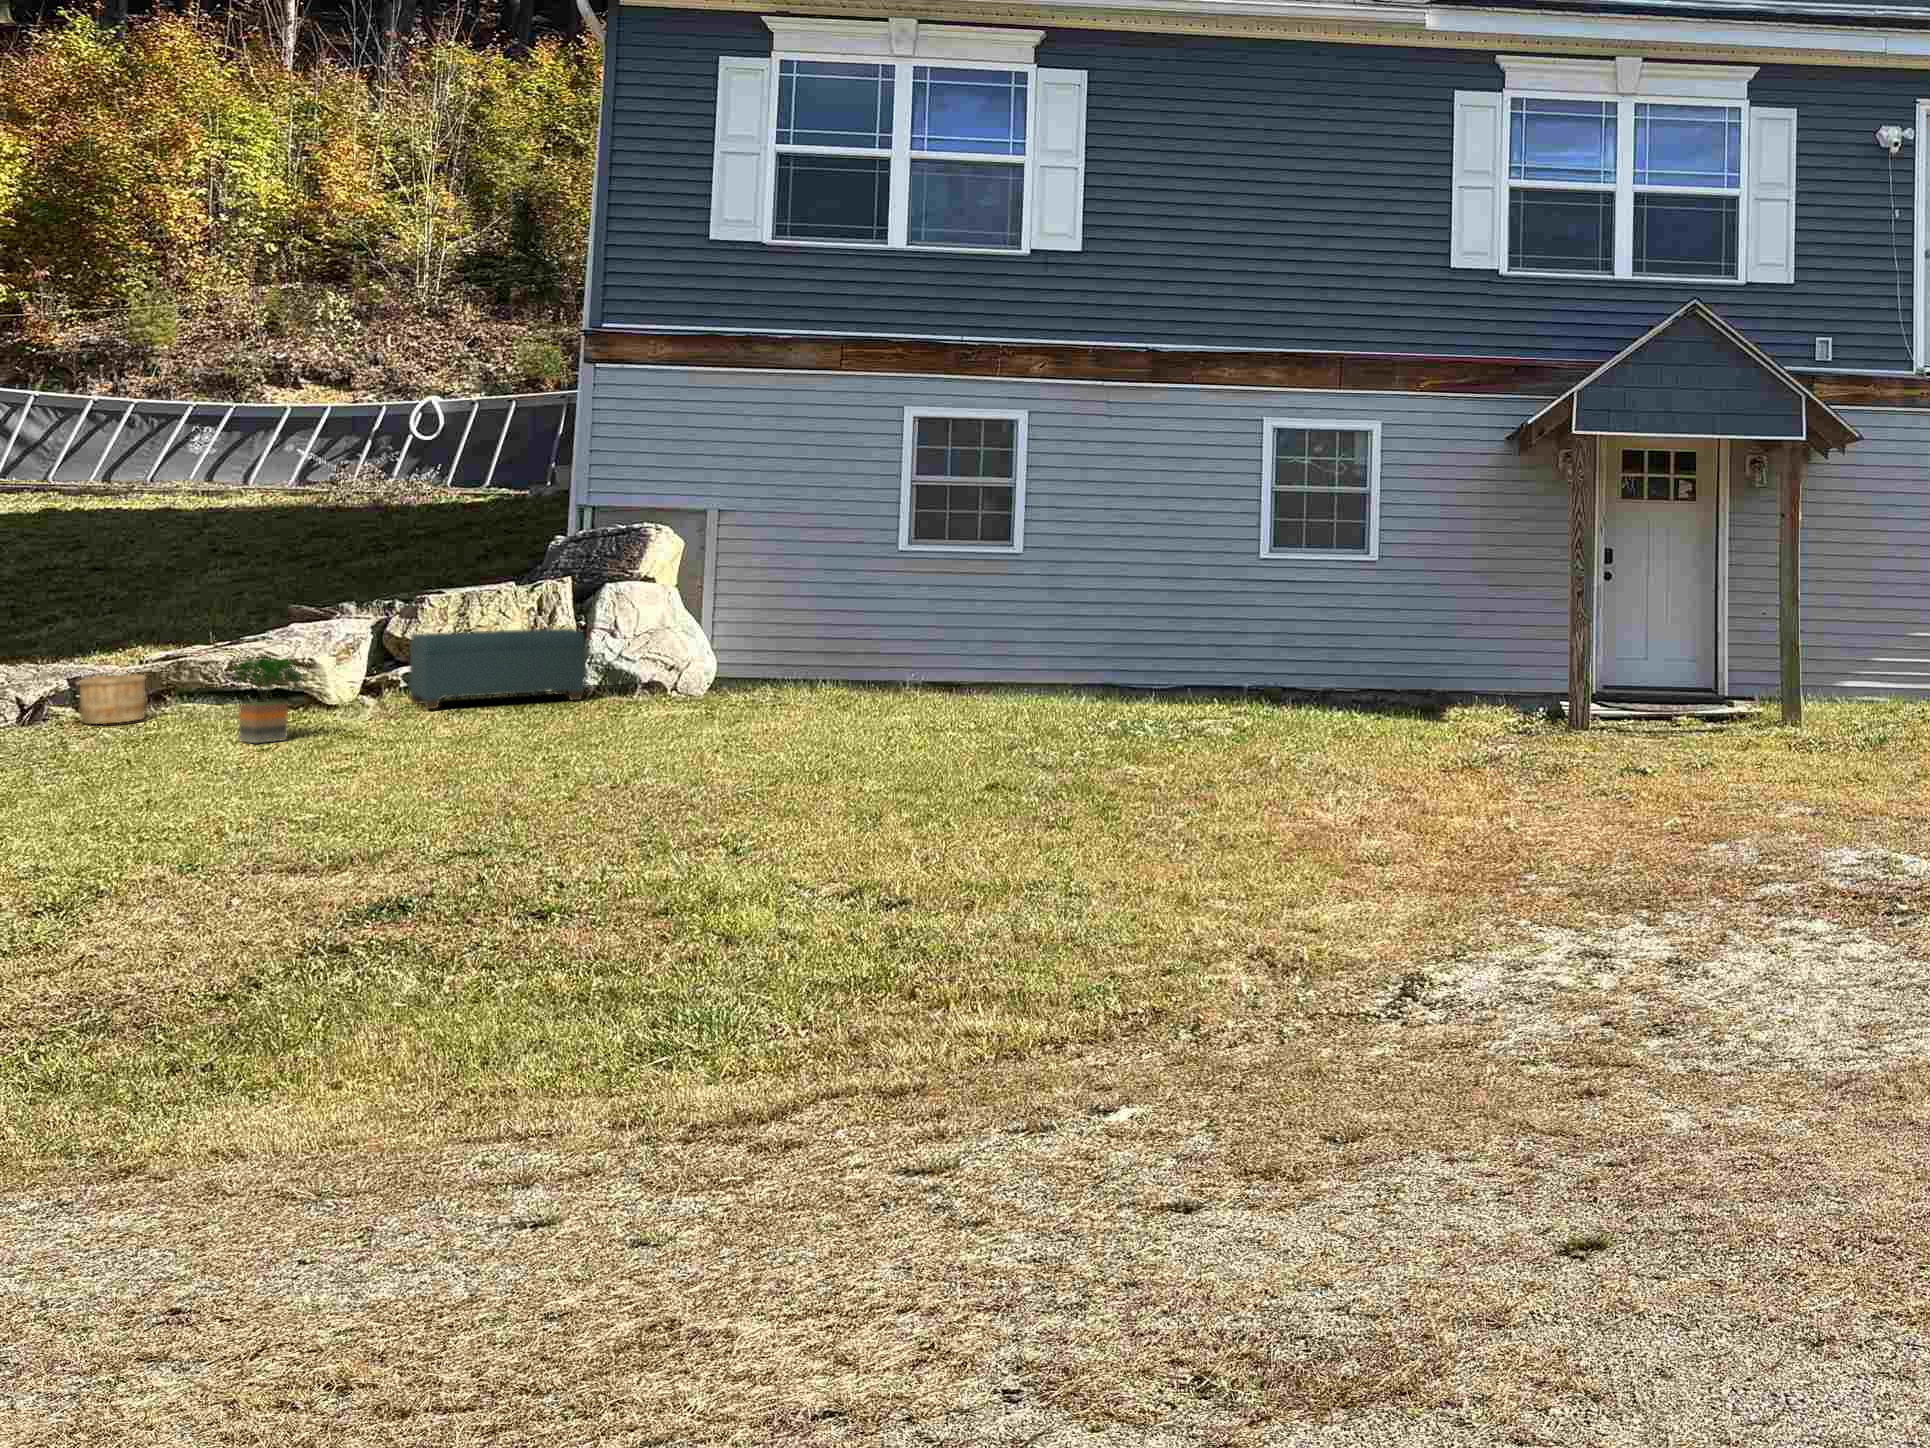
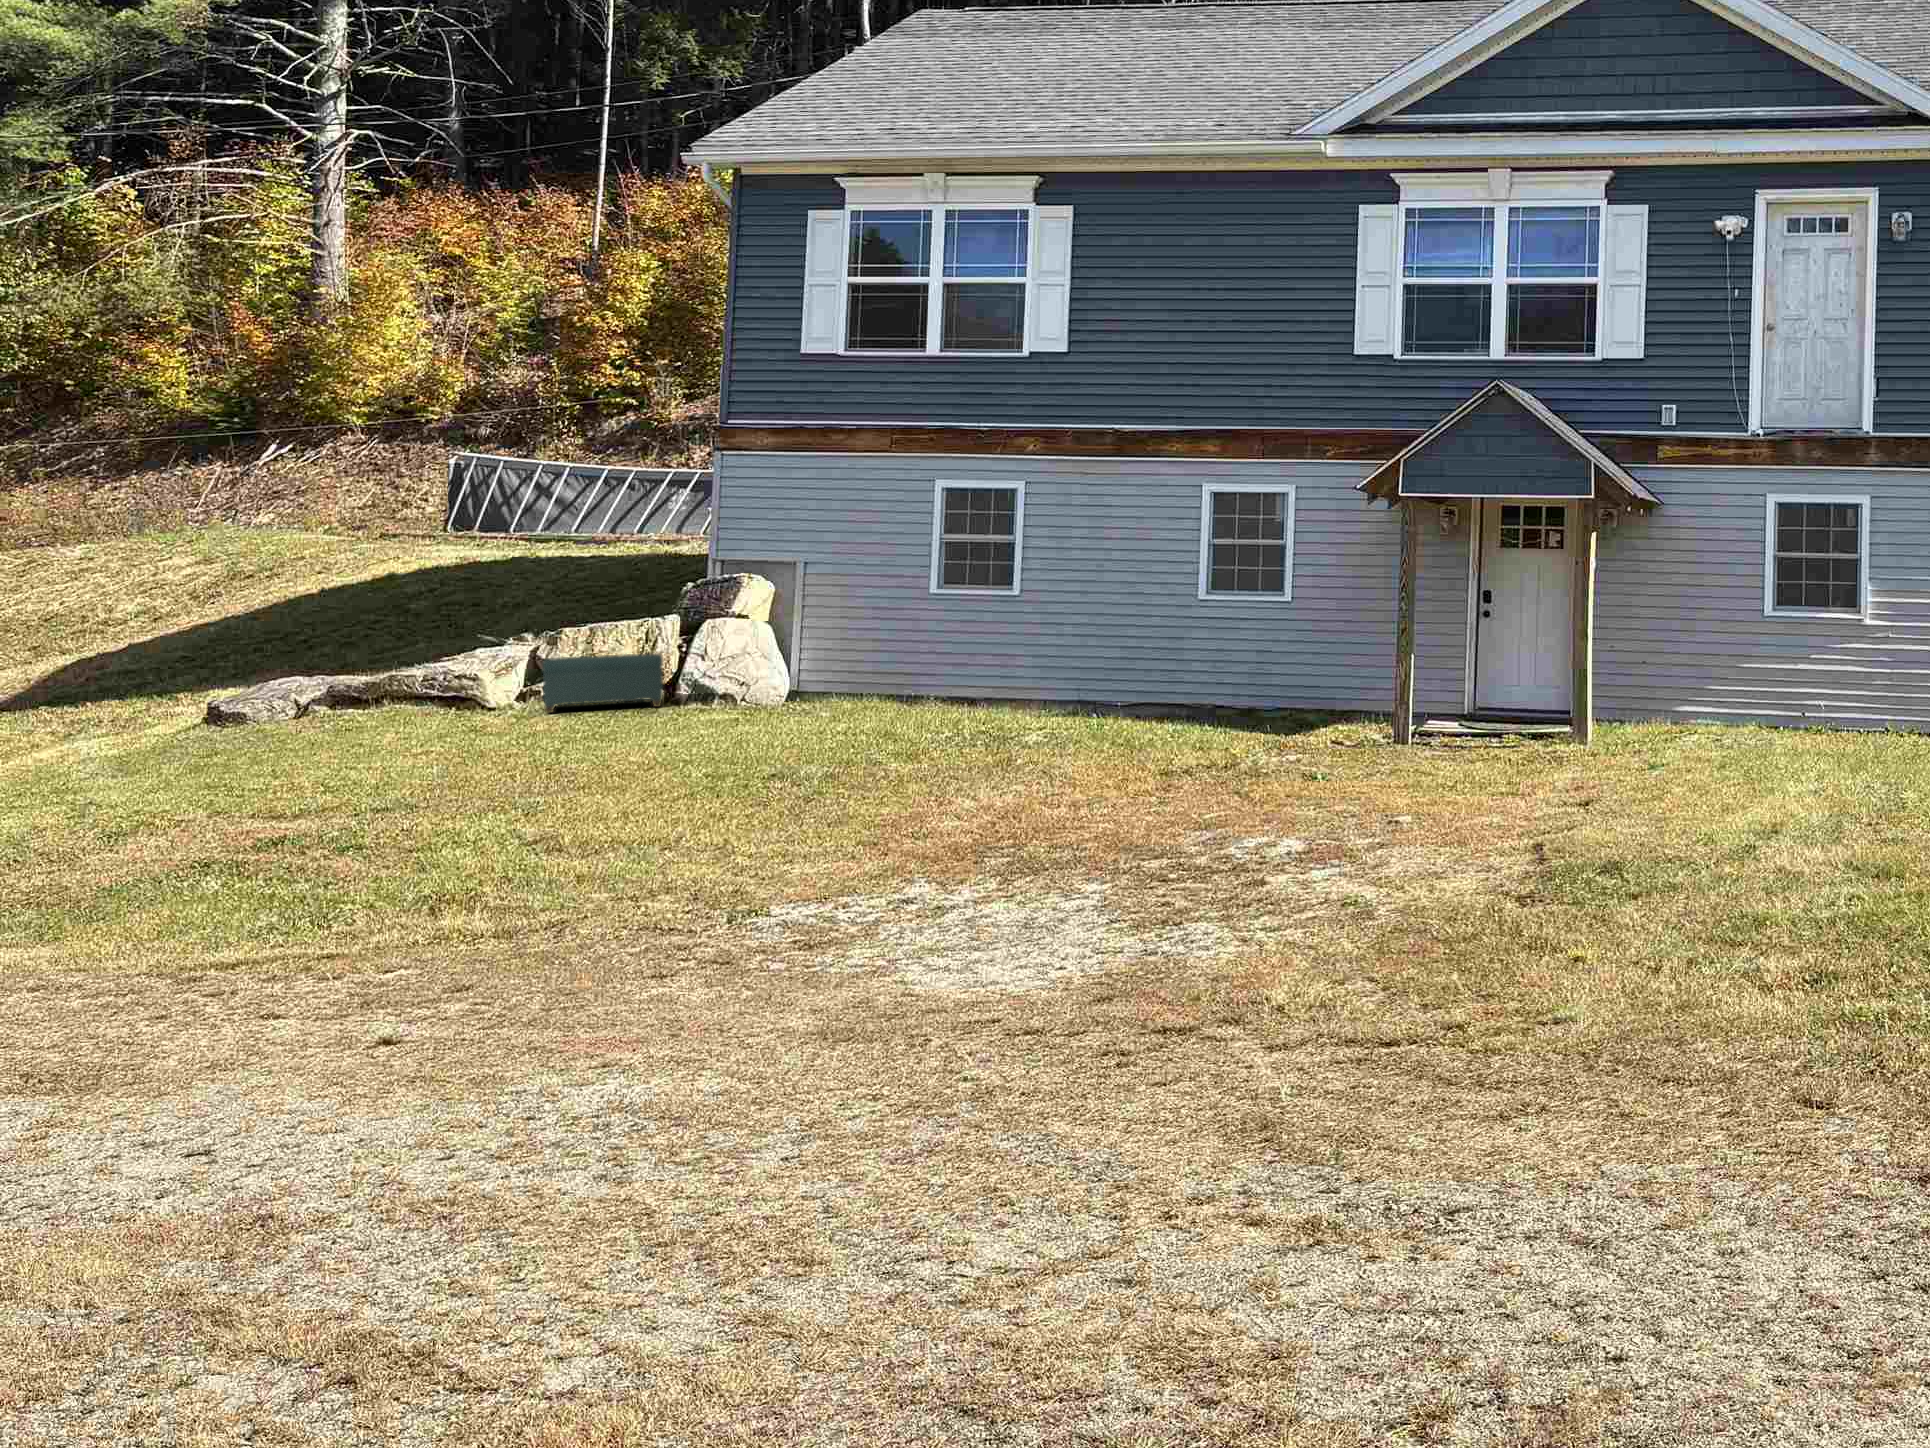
potted tree: present [234,657,302,743] -> none [381,678,430,739]
wooden bucket: present [78,674,146,724] -> none [313,687,360,721]

